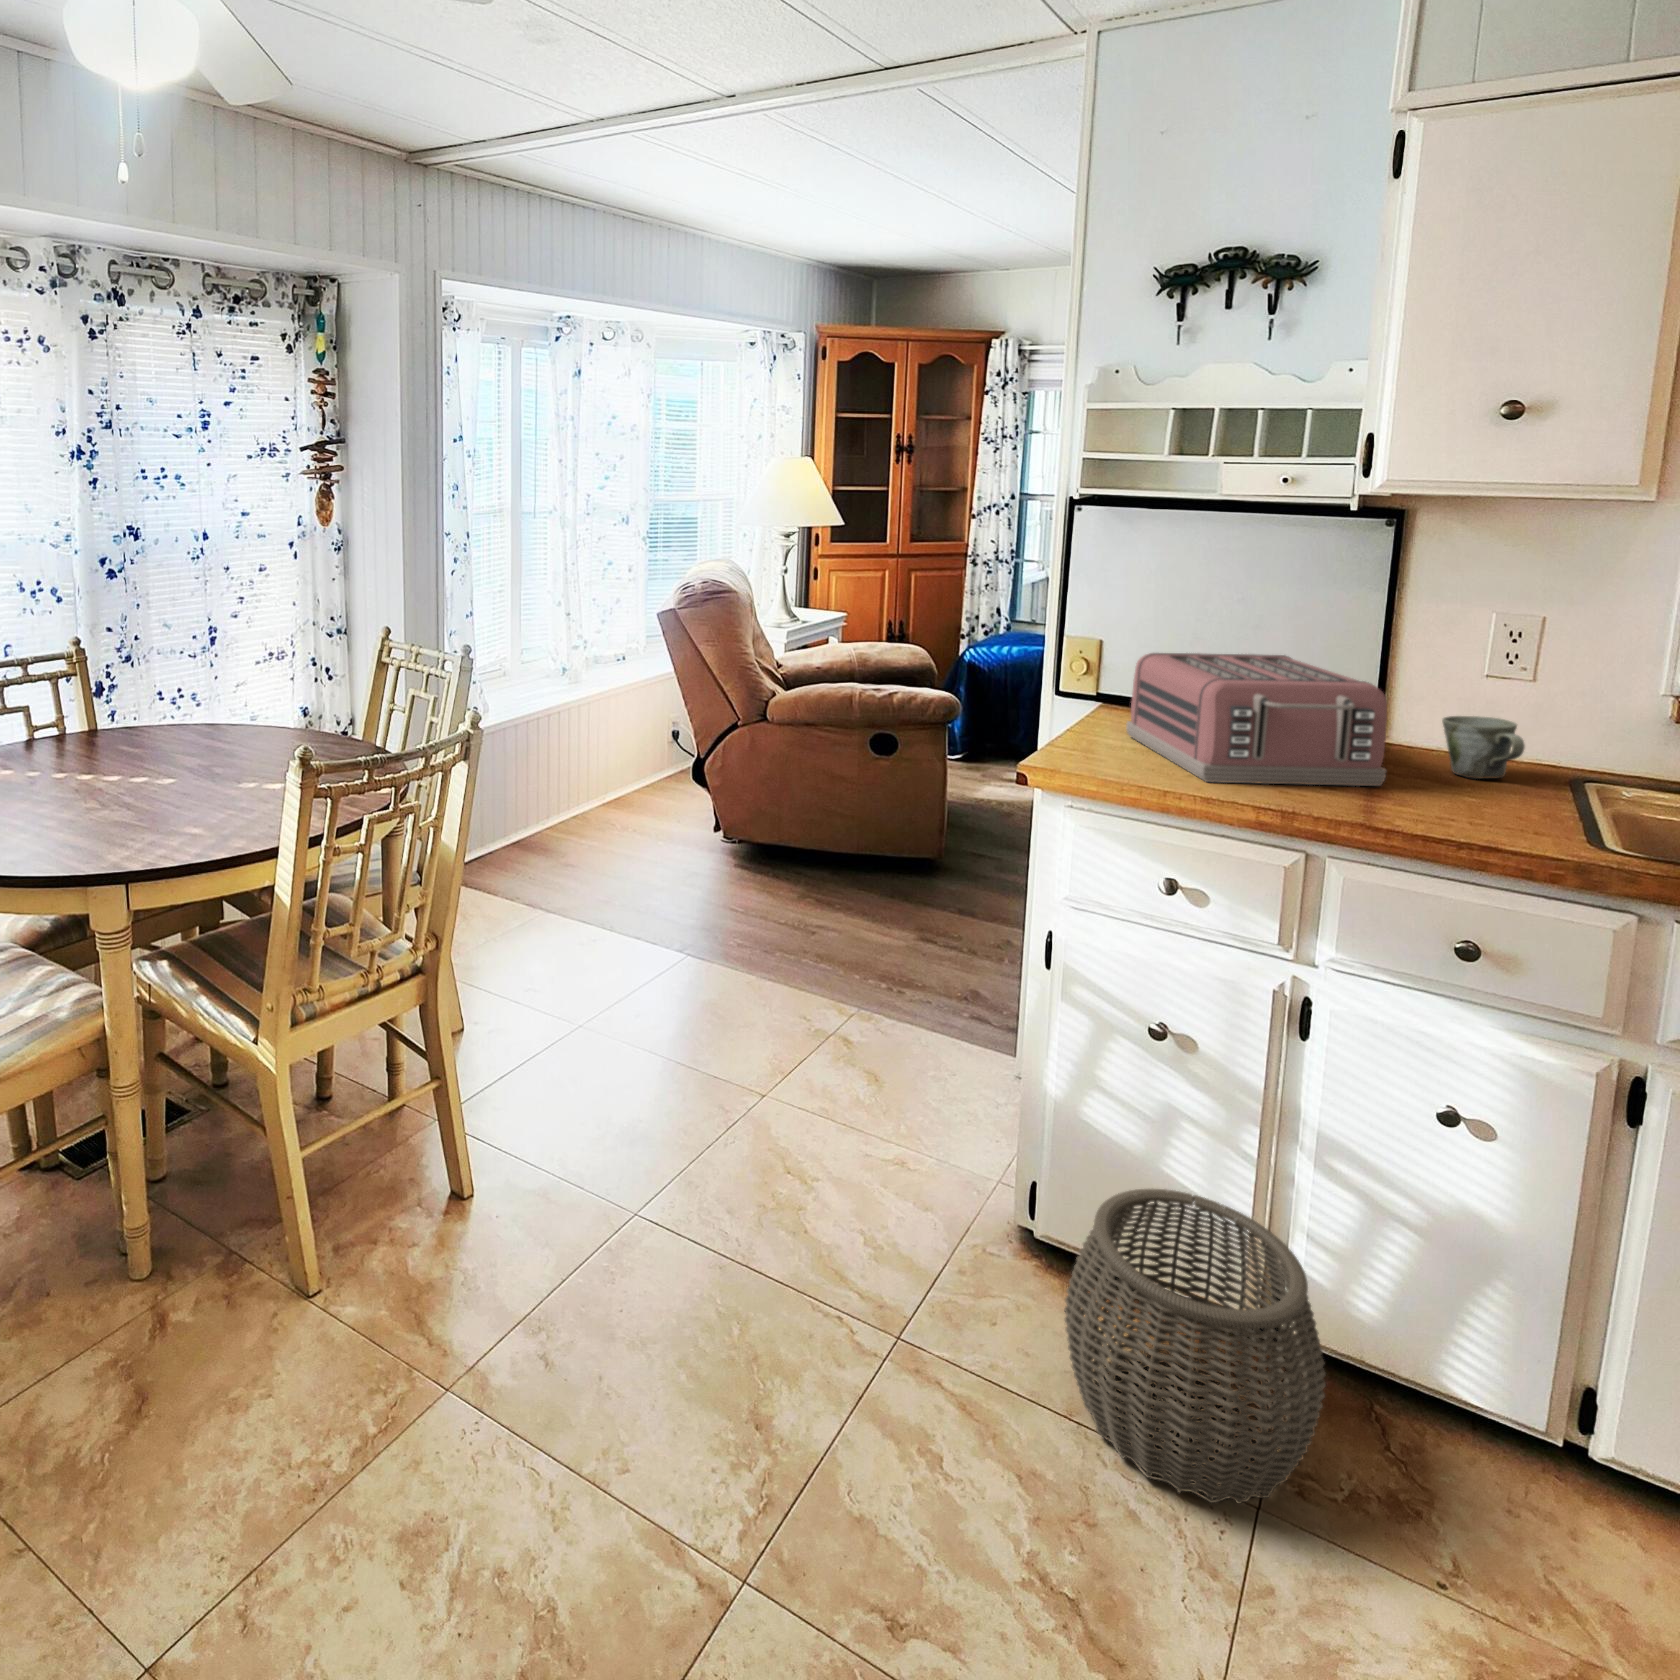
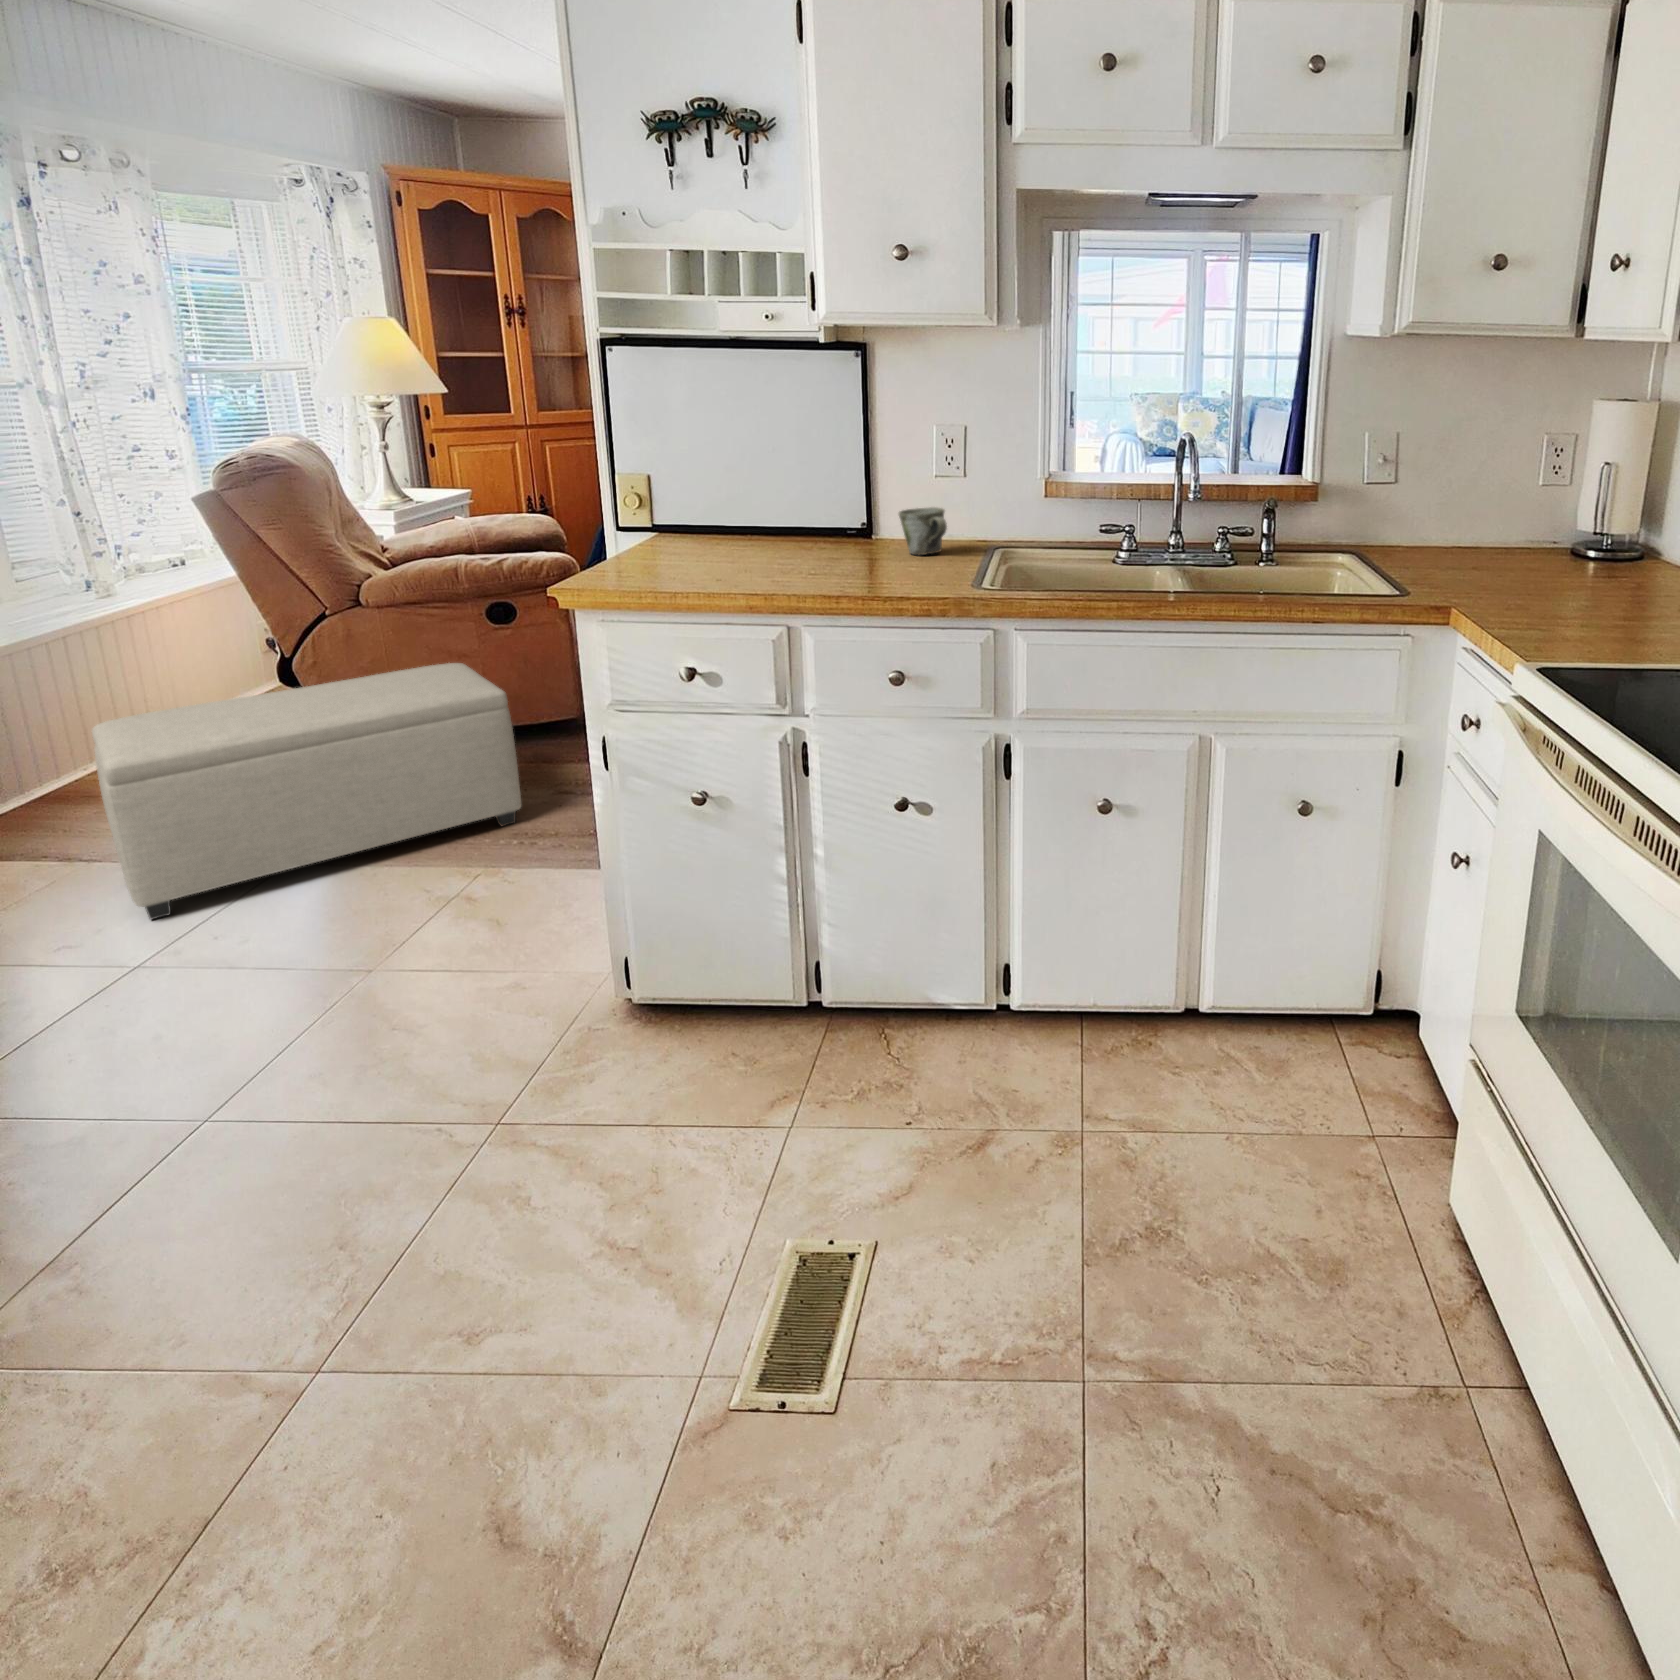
toaster: present [1126,653,1387,786] -> none [662,472,853,584]
ottoman: none [577,788,895,974] -> present [92,663,522,920]
woven basket: present [1064,1189,1326,1504] -> none [638,921,834,1146]

